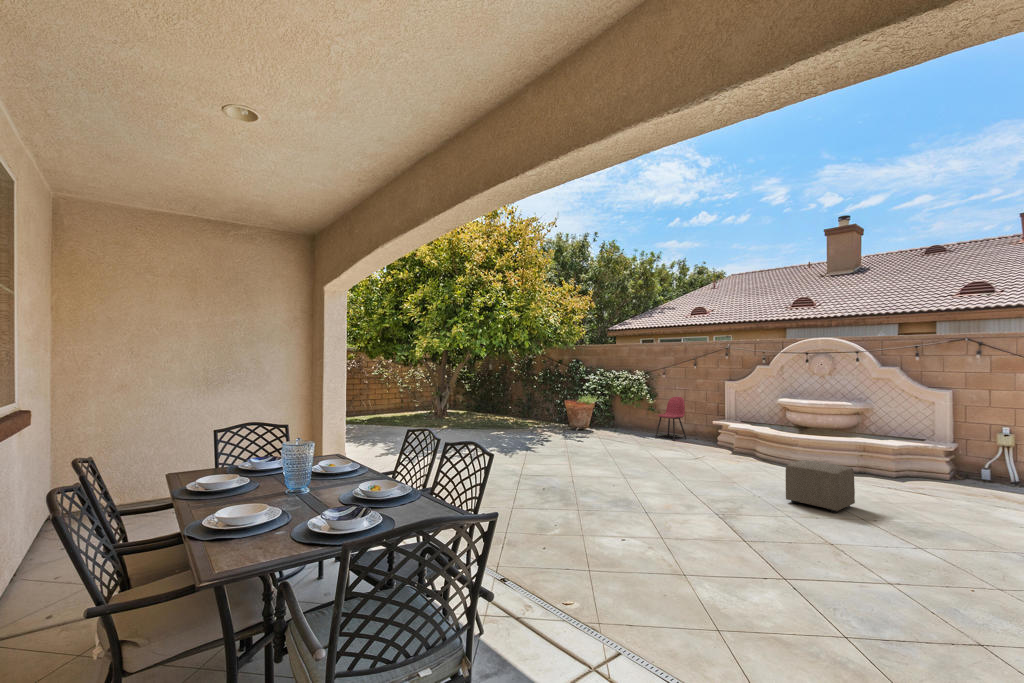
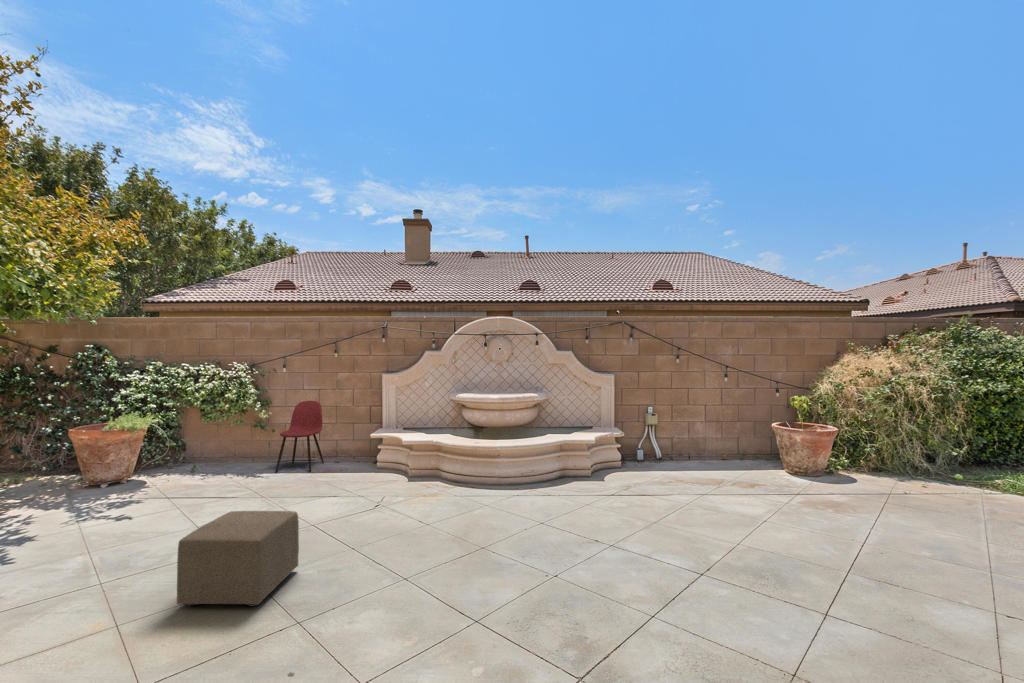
ottoman: present [786,460,855,512] -> present [177,511,299,606]

